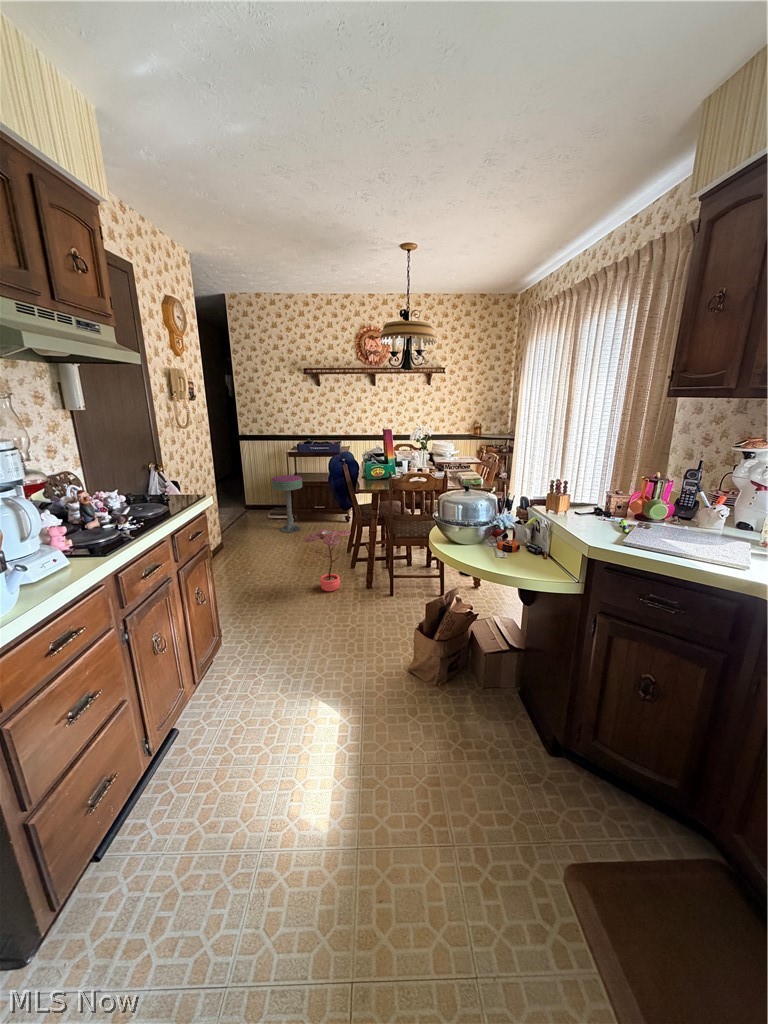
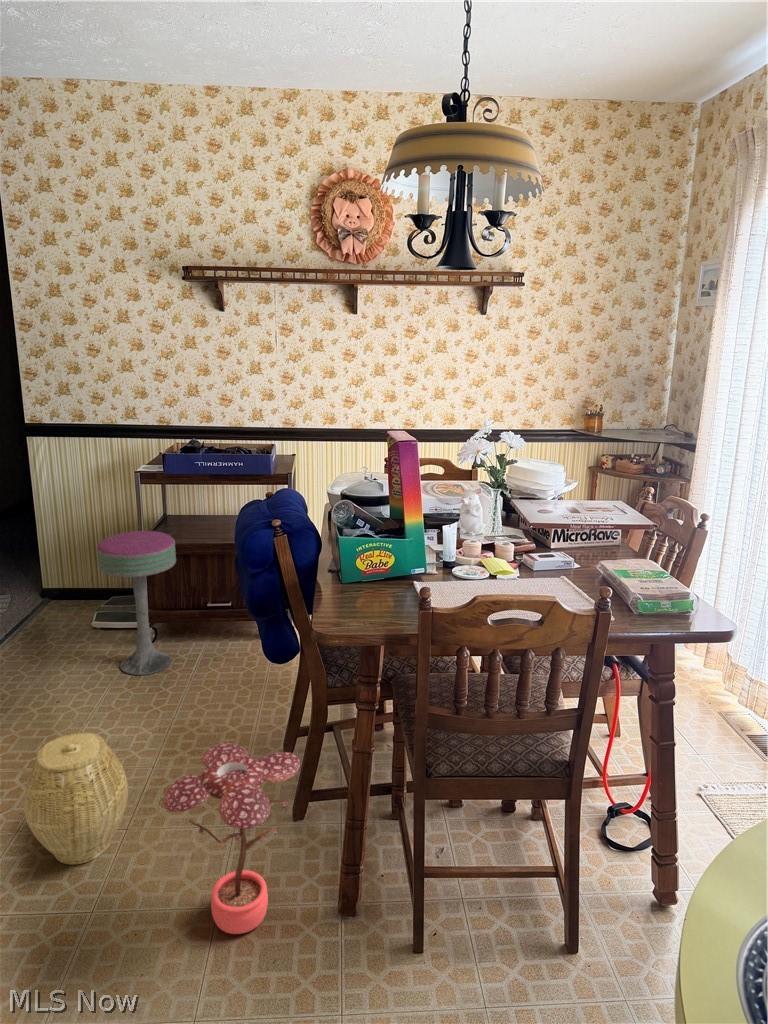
woven basket: none [254,532,289,577] -> present [24,733,128,865]

